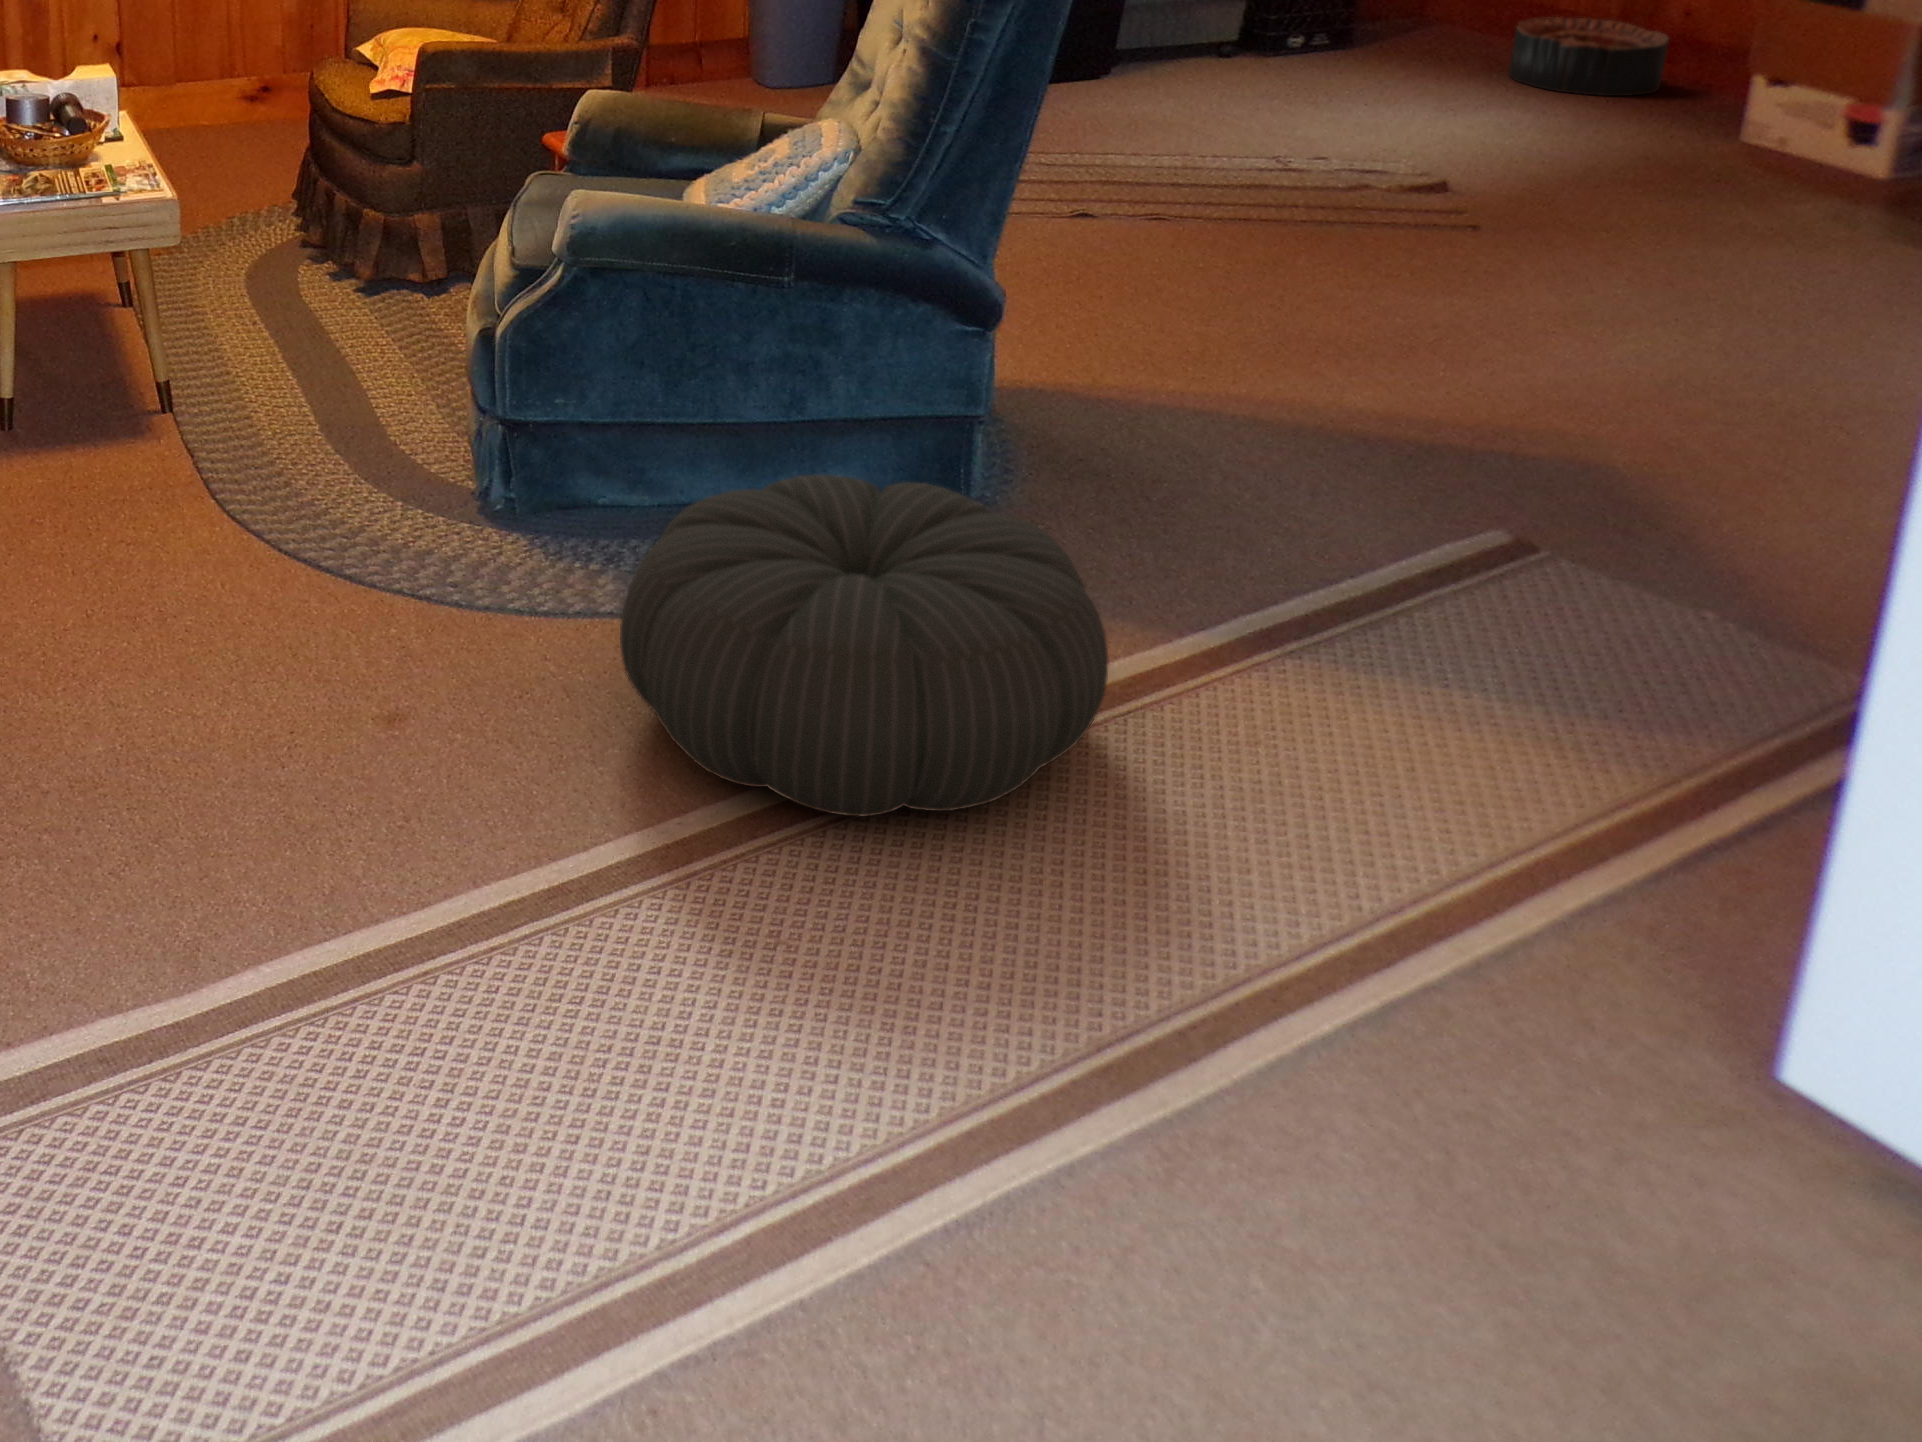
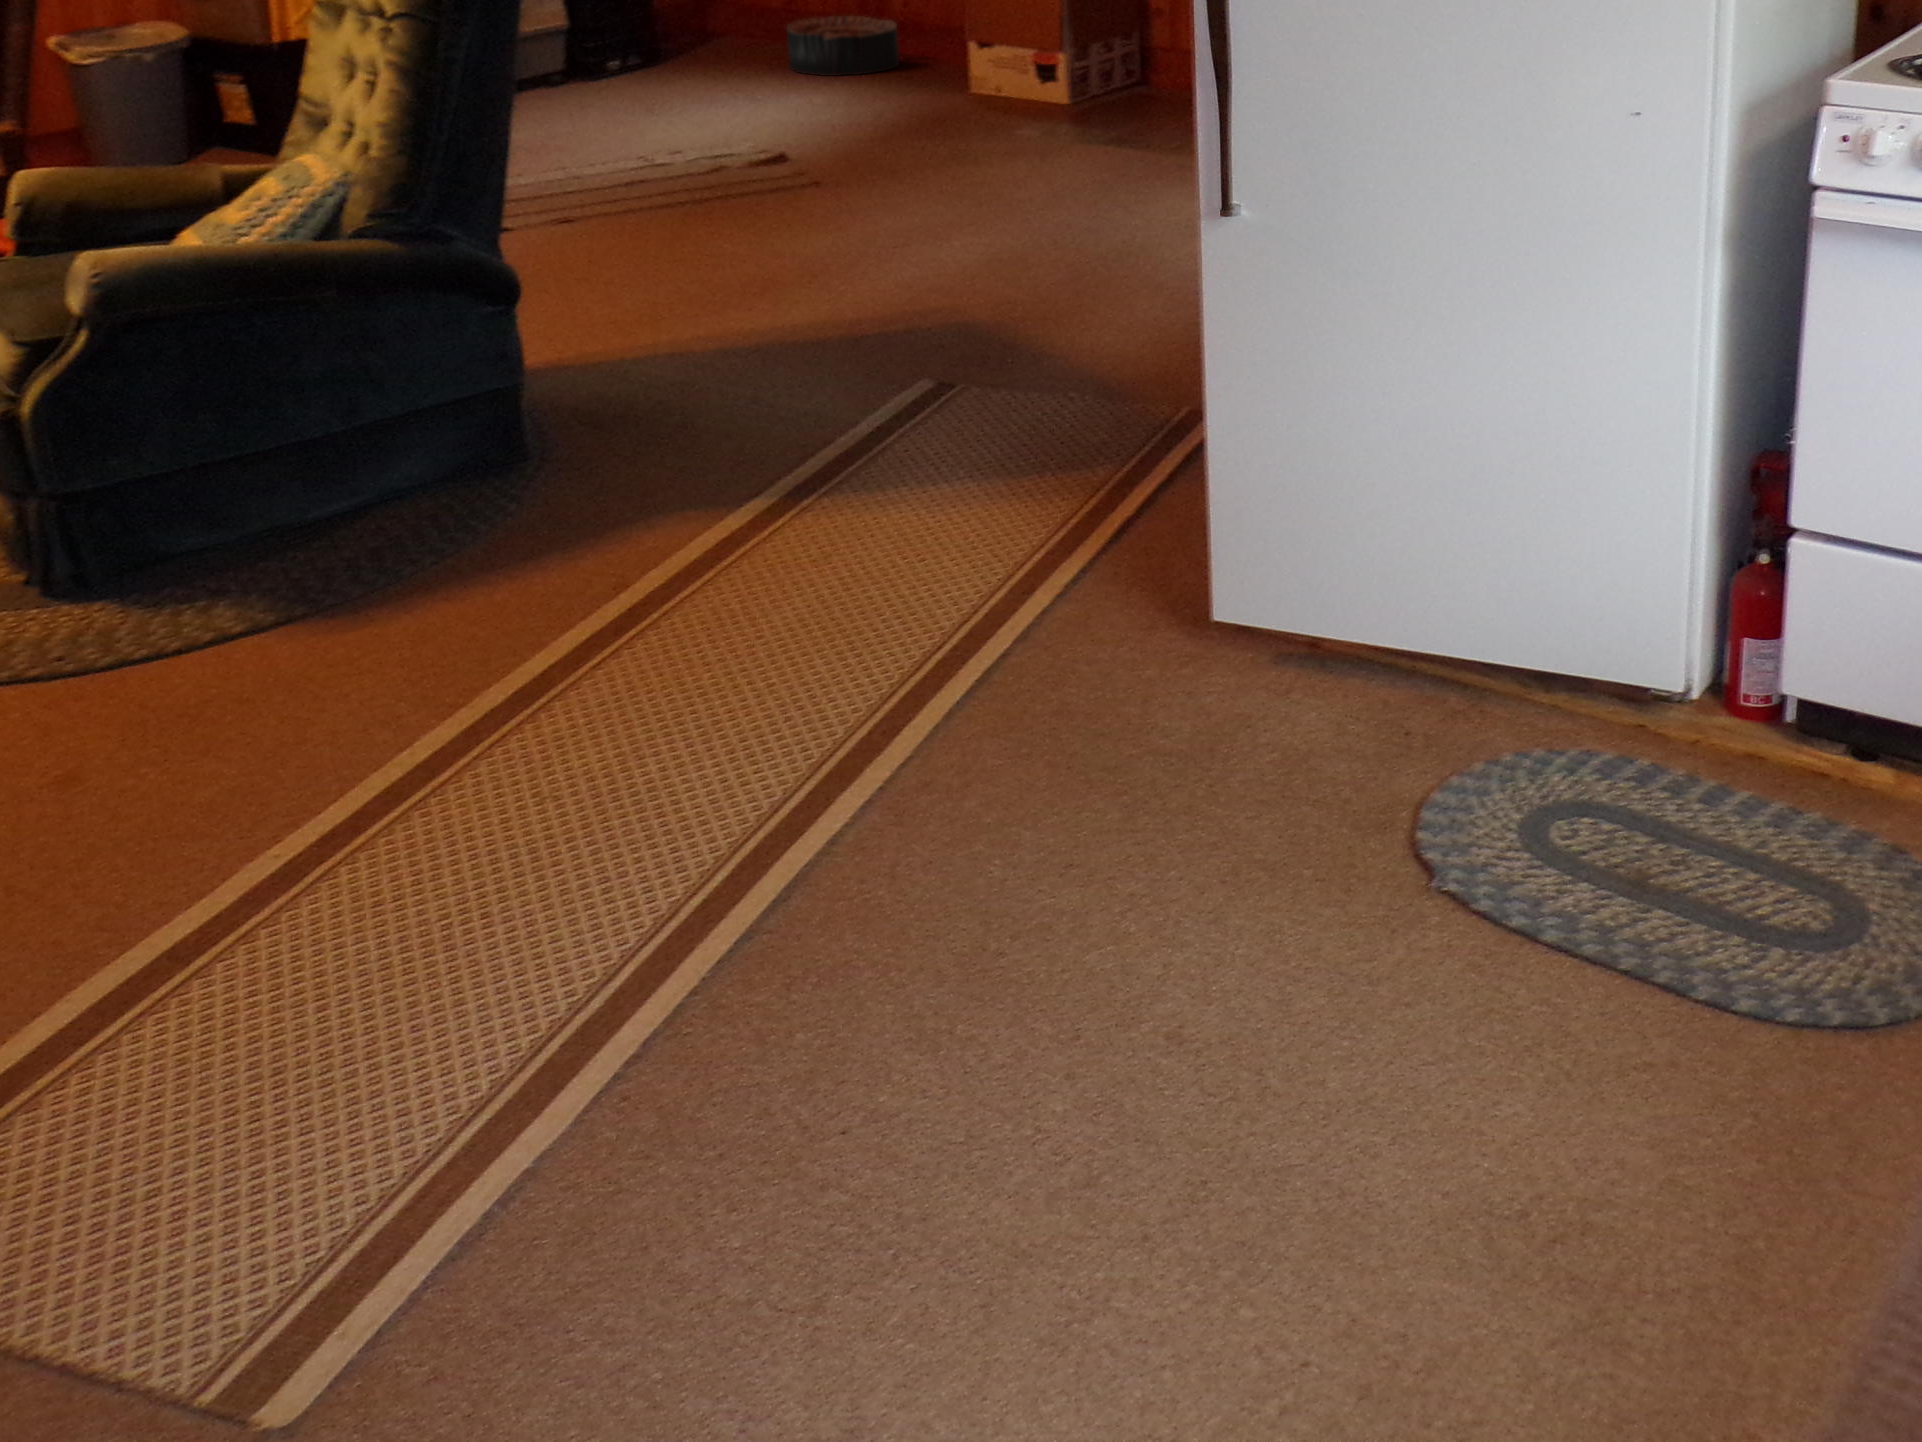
pouf: present [620,475,1108,816] -> none [285,427,720,707]

